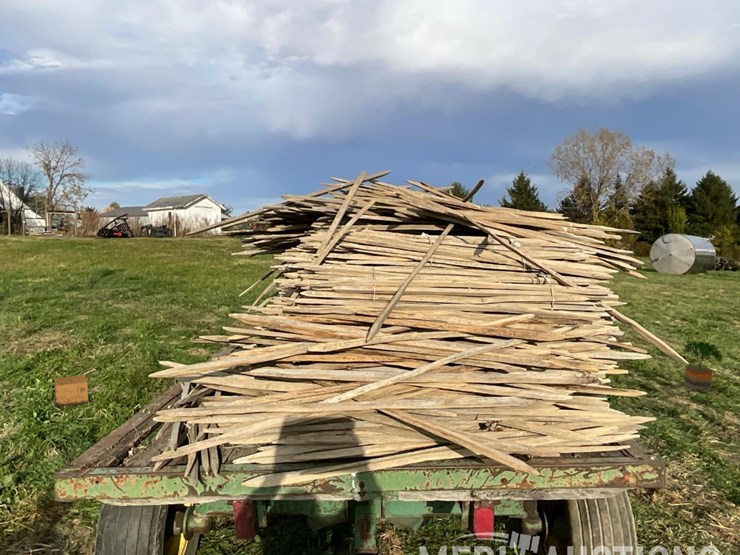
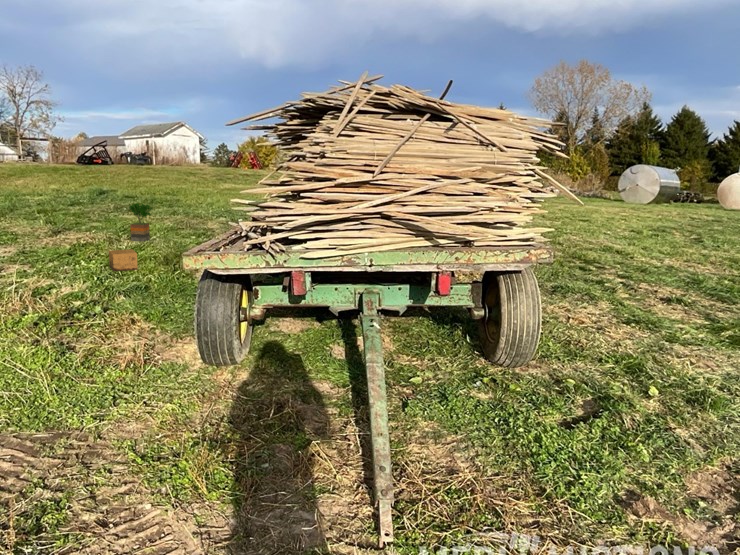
potted tree: present [684,341,722,391] -> present [129,204,153,241]

